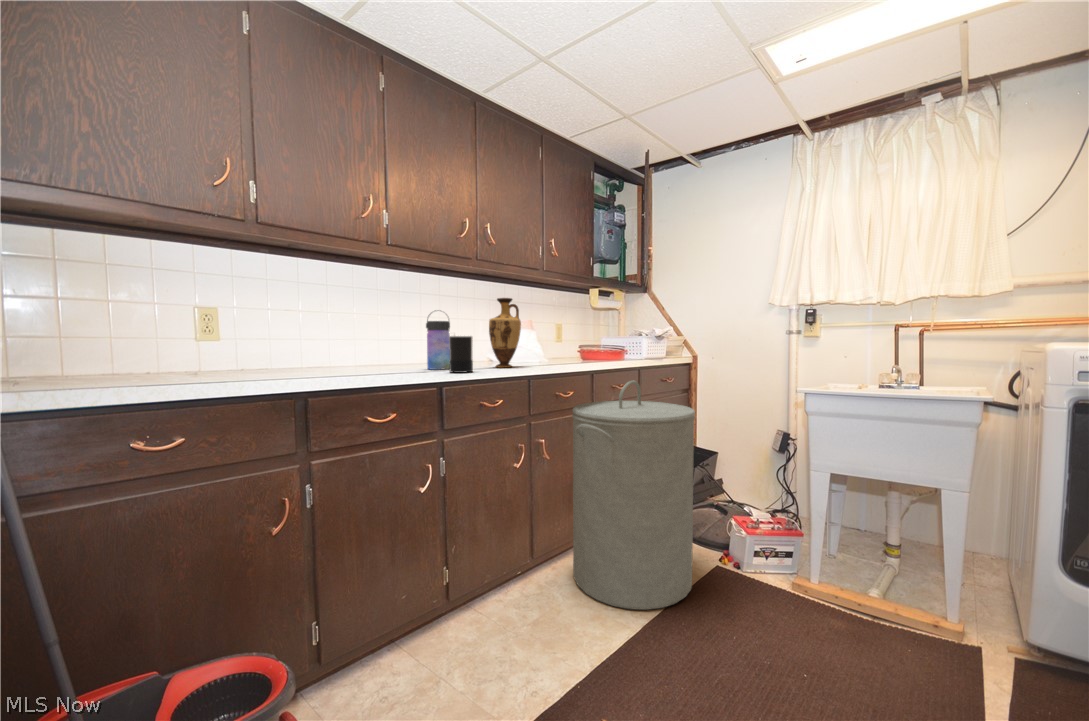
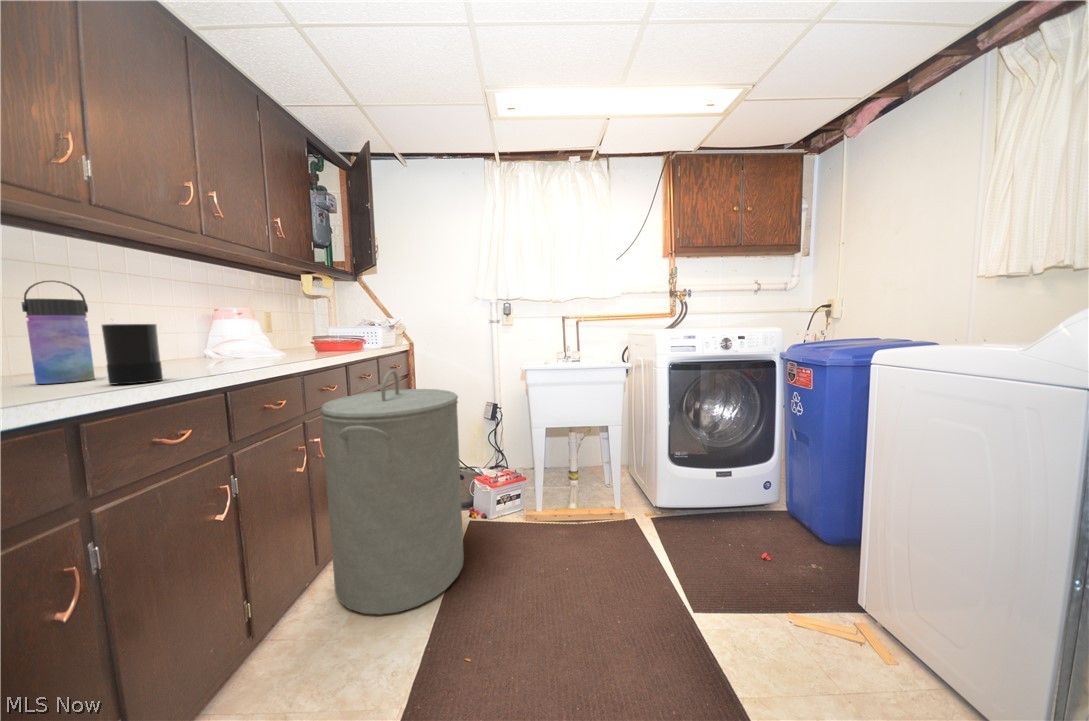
vase: present [489,298,521,367] -> none [174,269,234,369]

